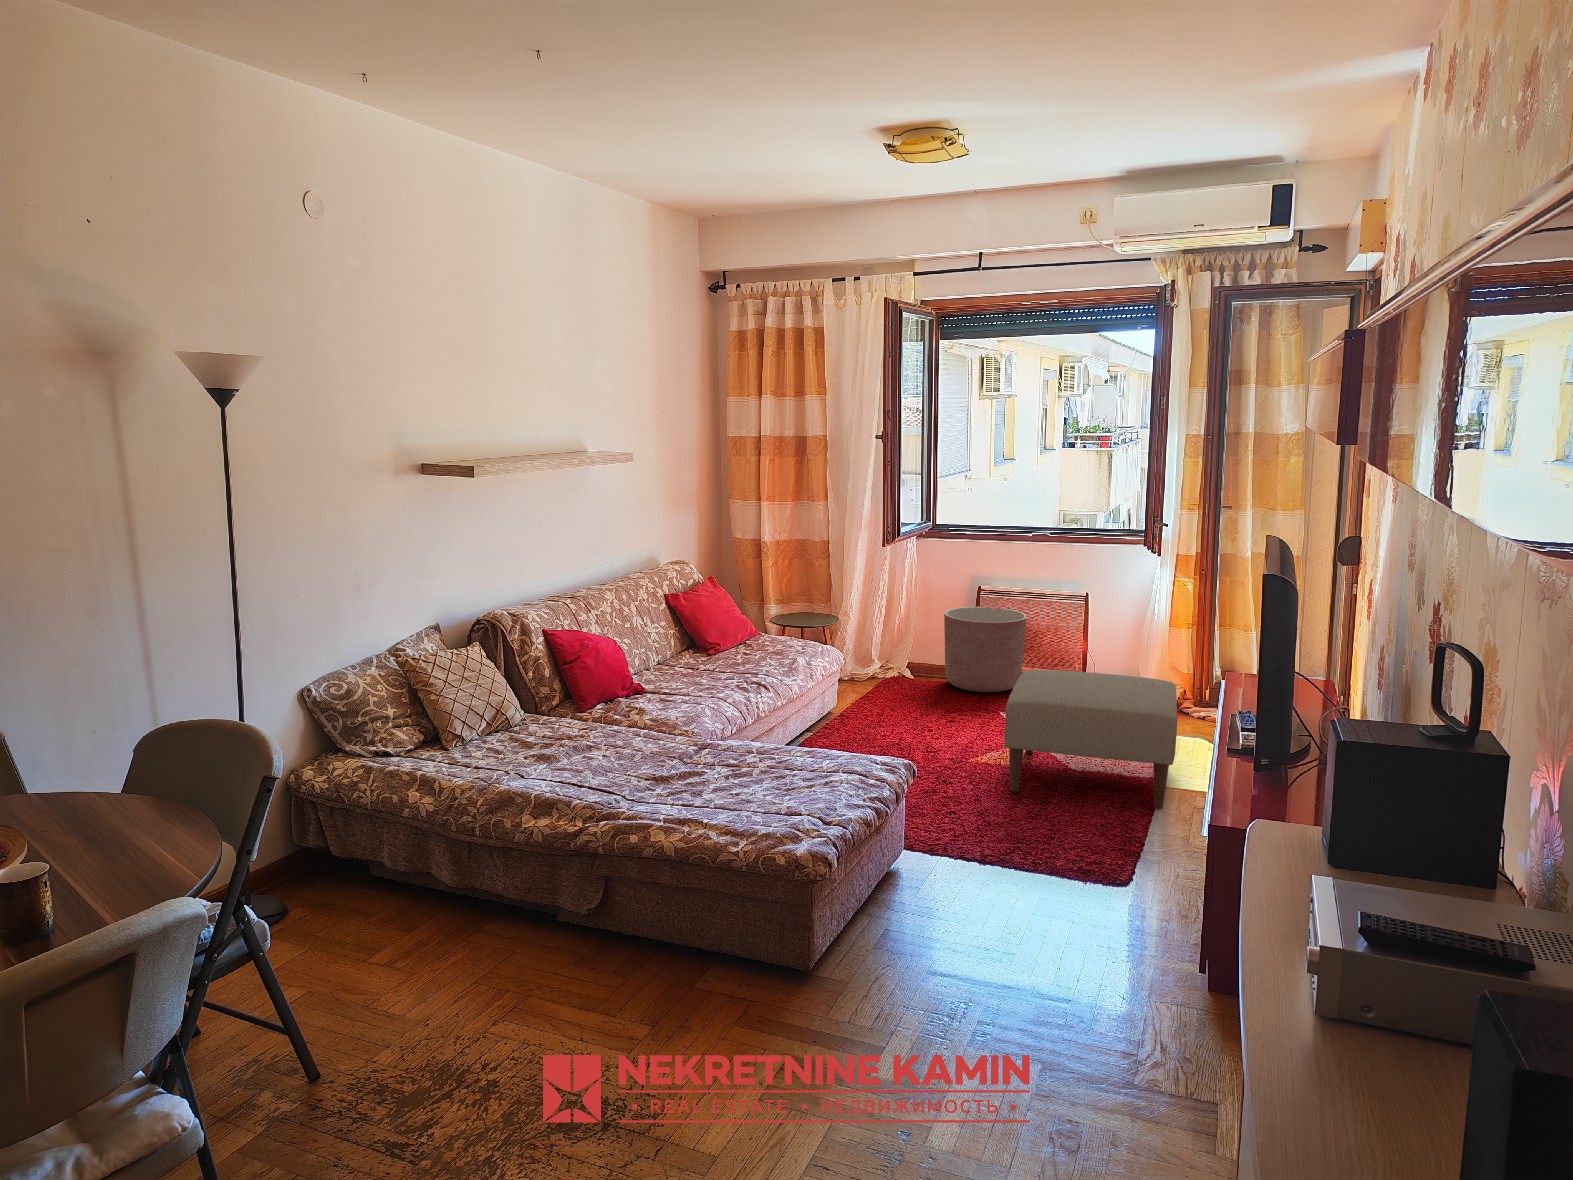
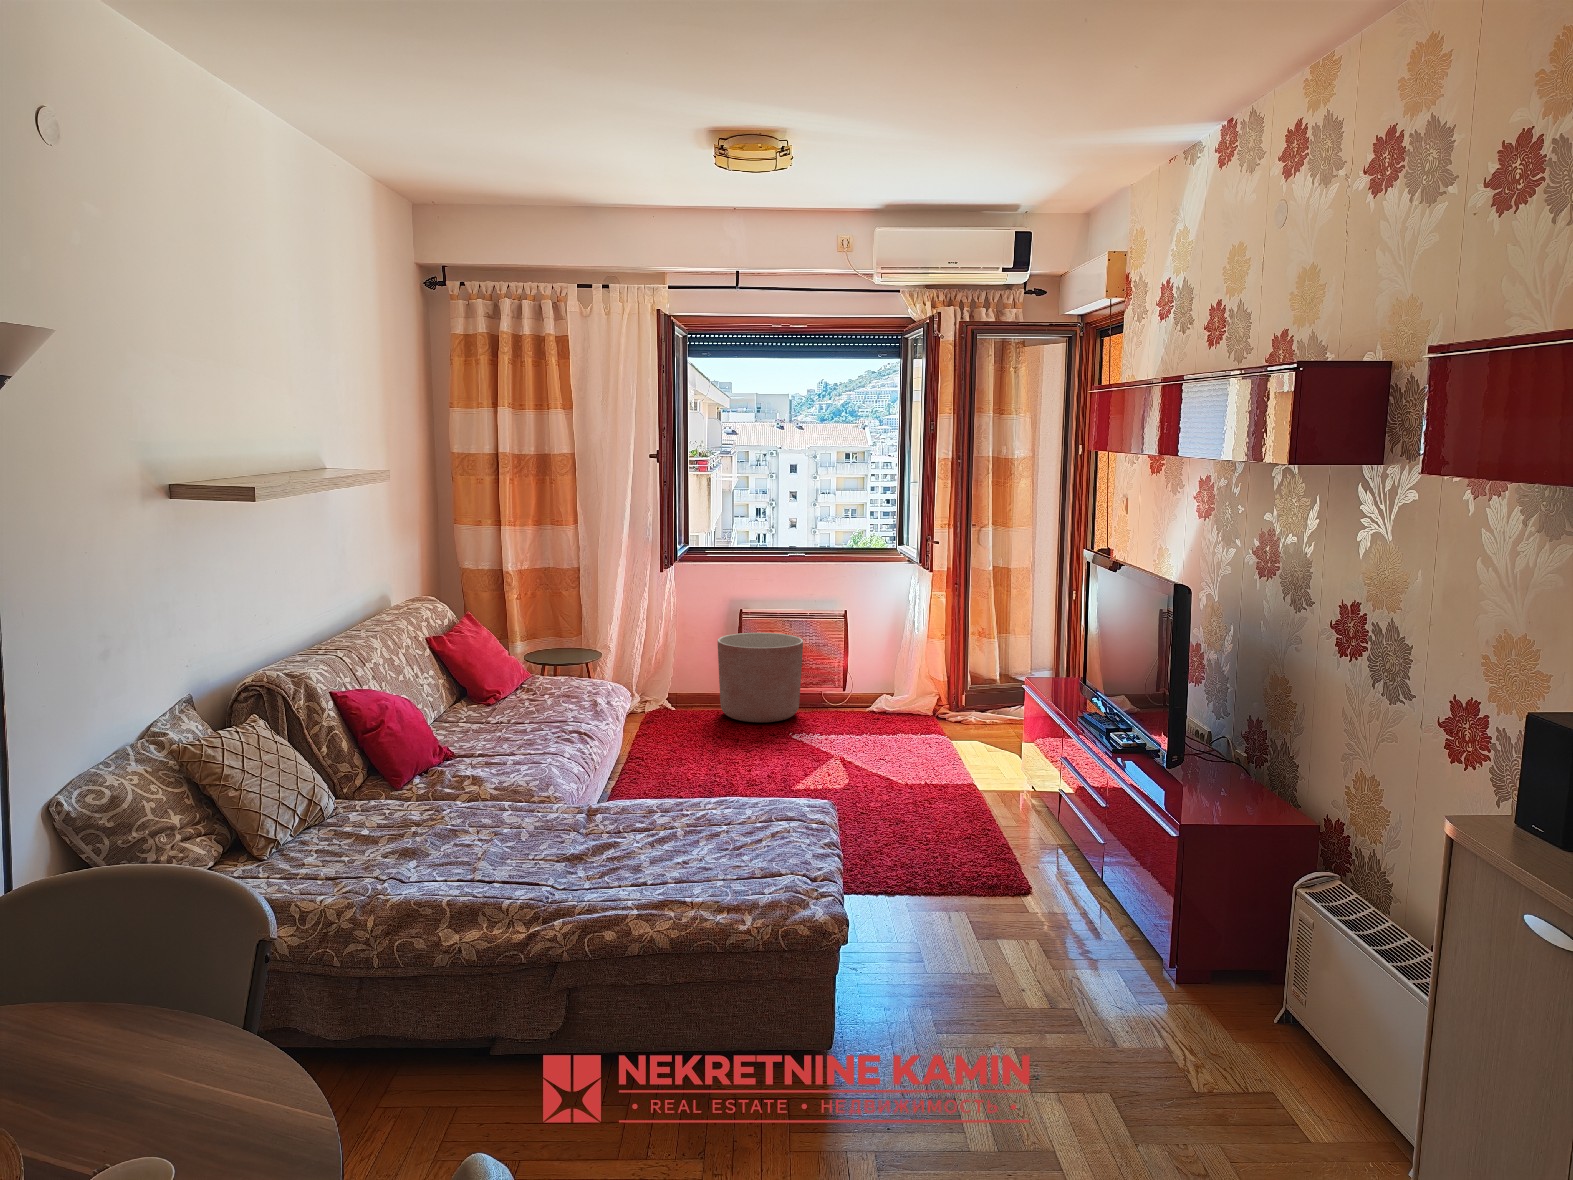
ottoman: present [1004,670,1177,809] -> none [847,690,1034,822]

